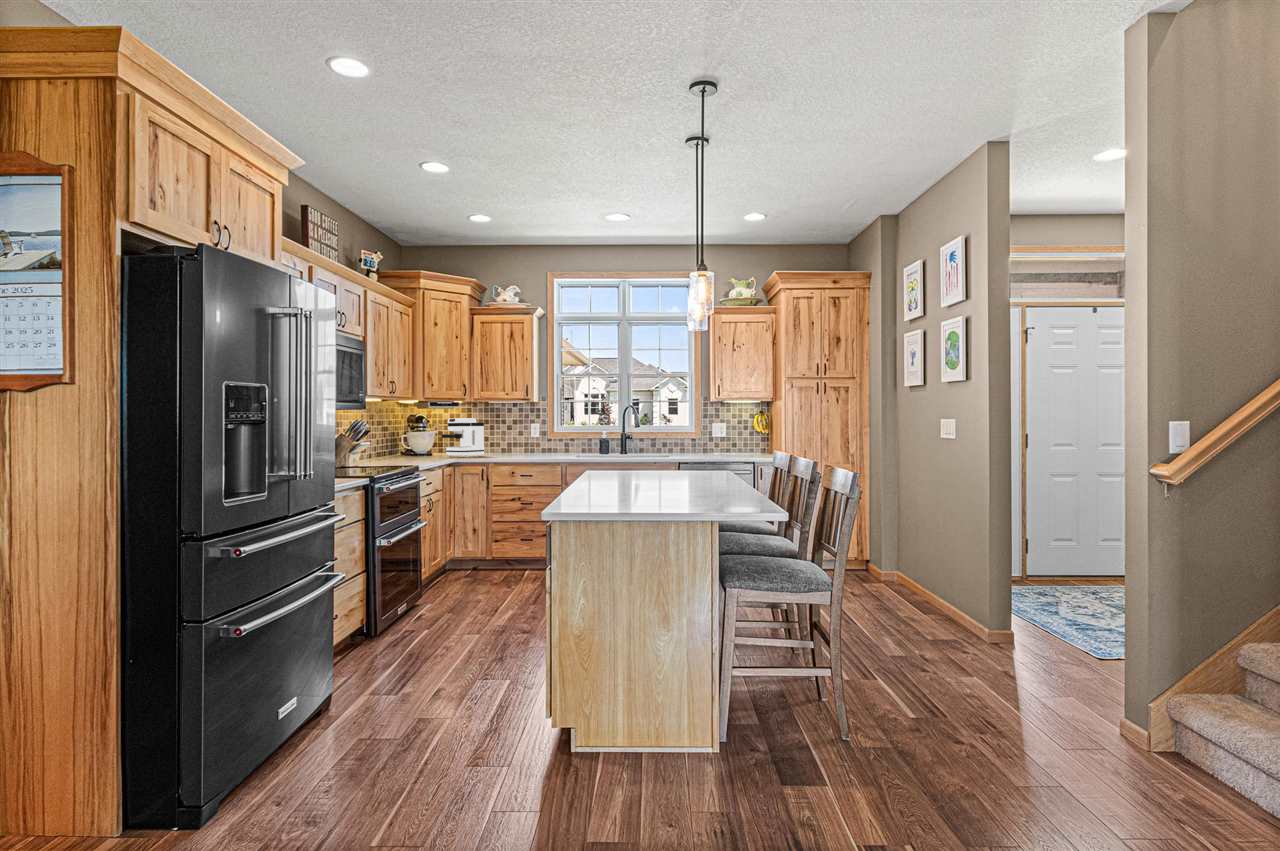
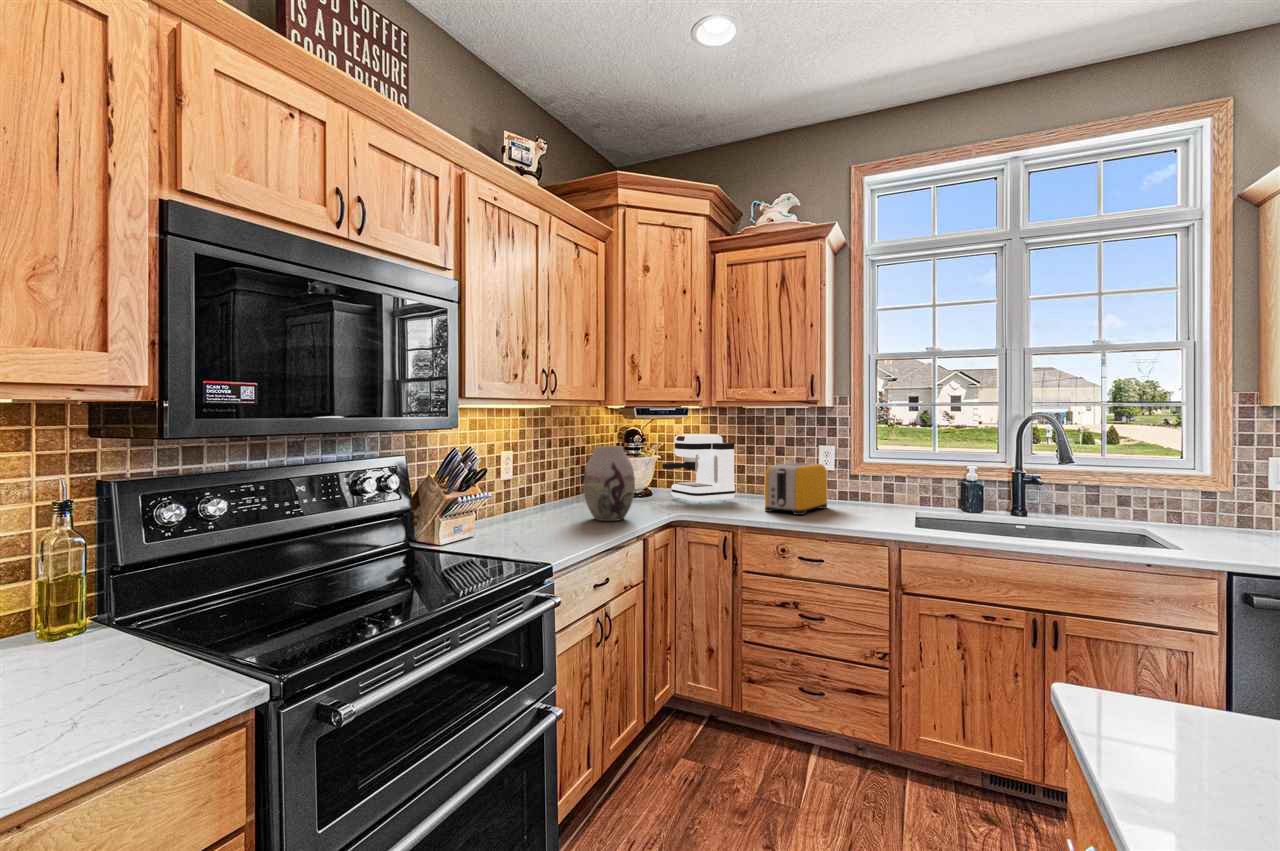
vase: none [407,421,436,461] -> present [583,446,635,521]
toaster: none [503,432,535,457] -> present [765,463,827,515]

